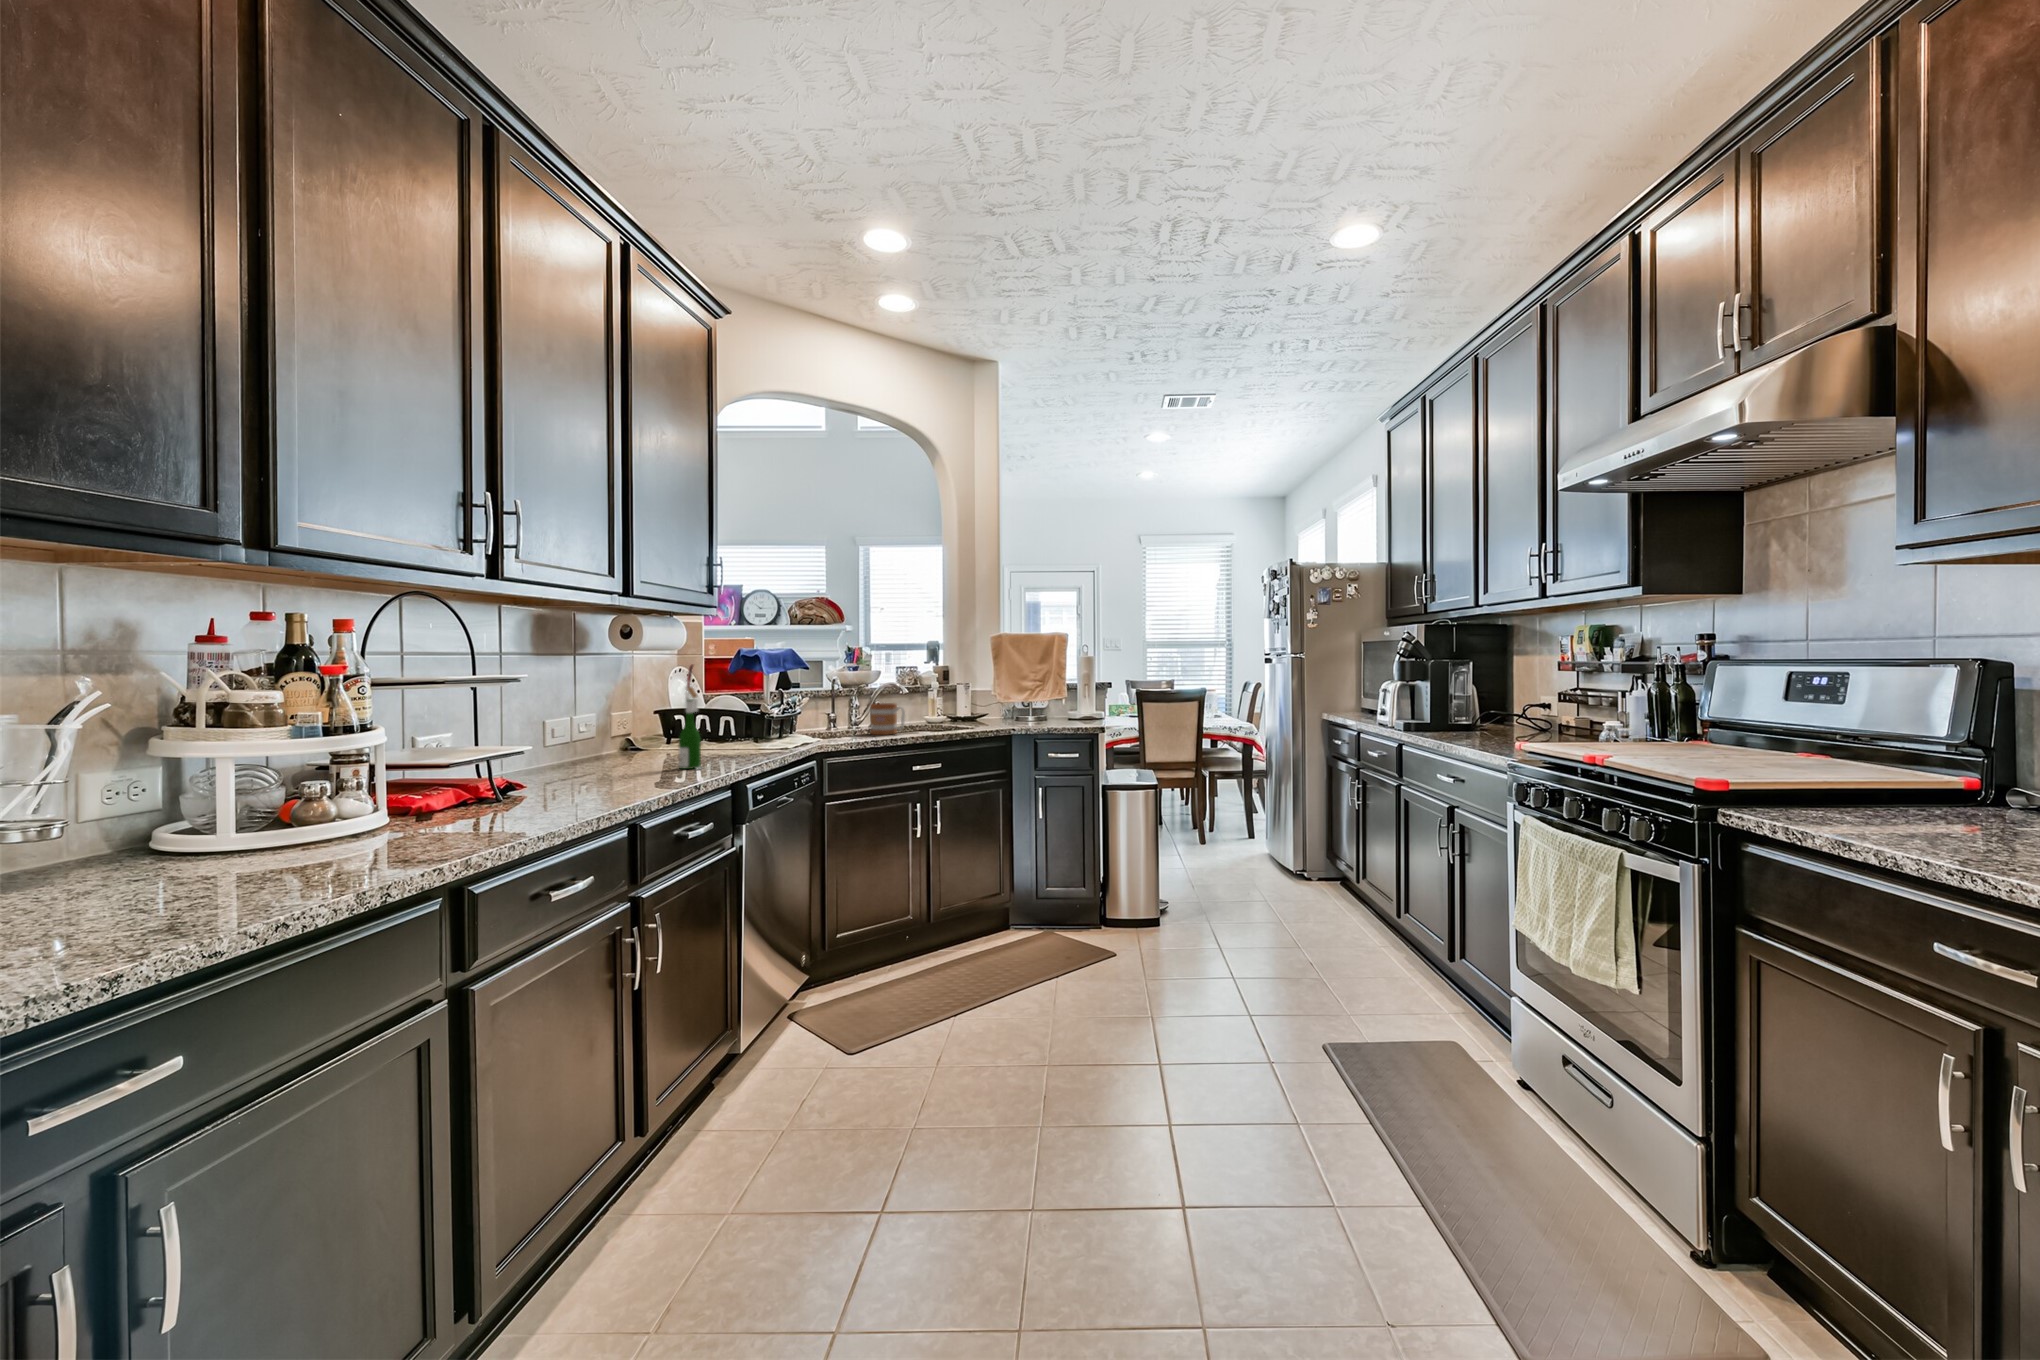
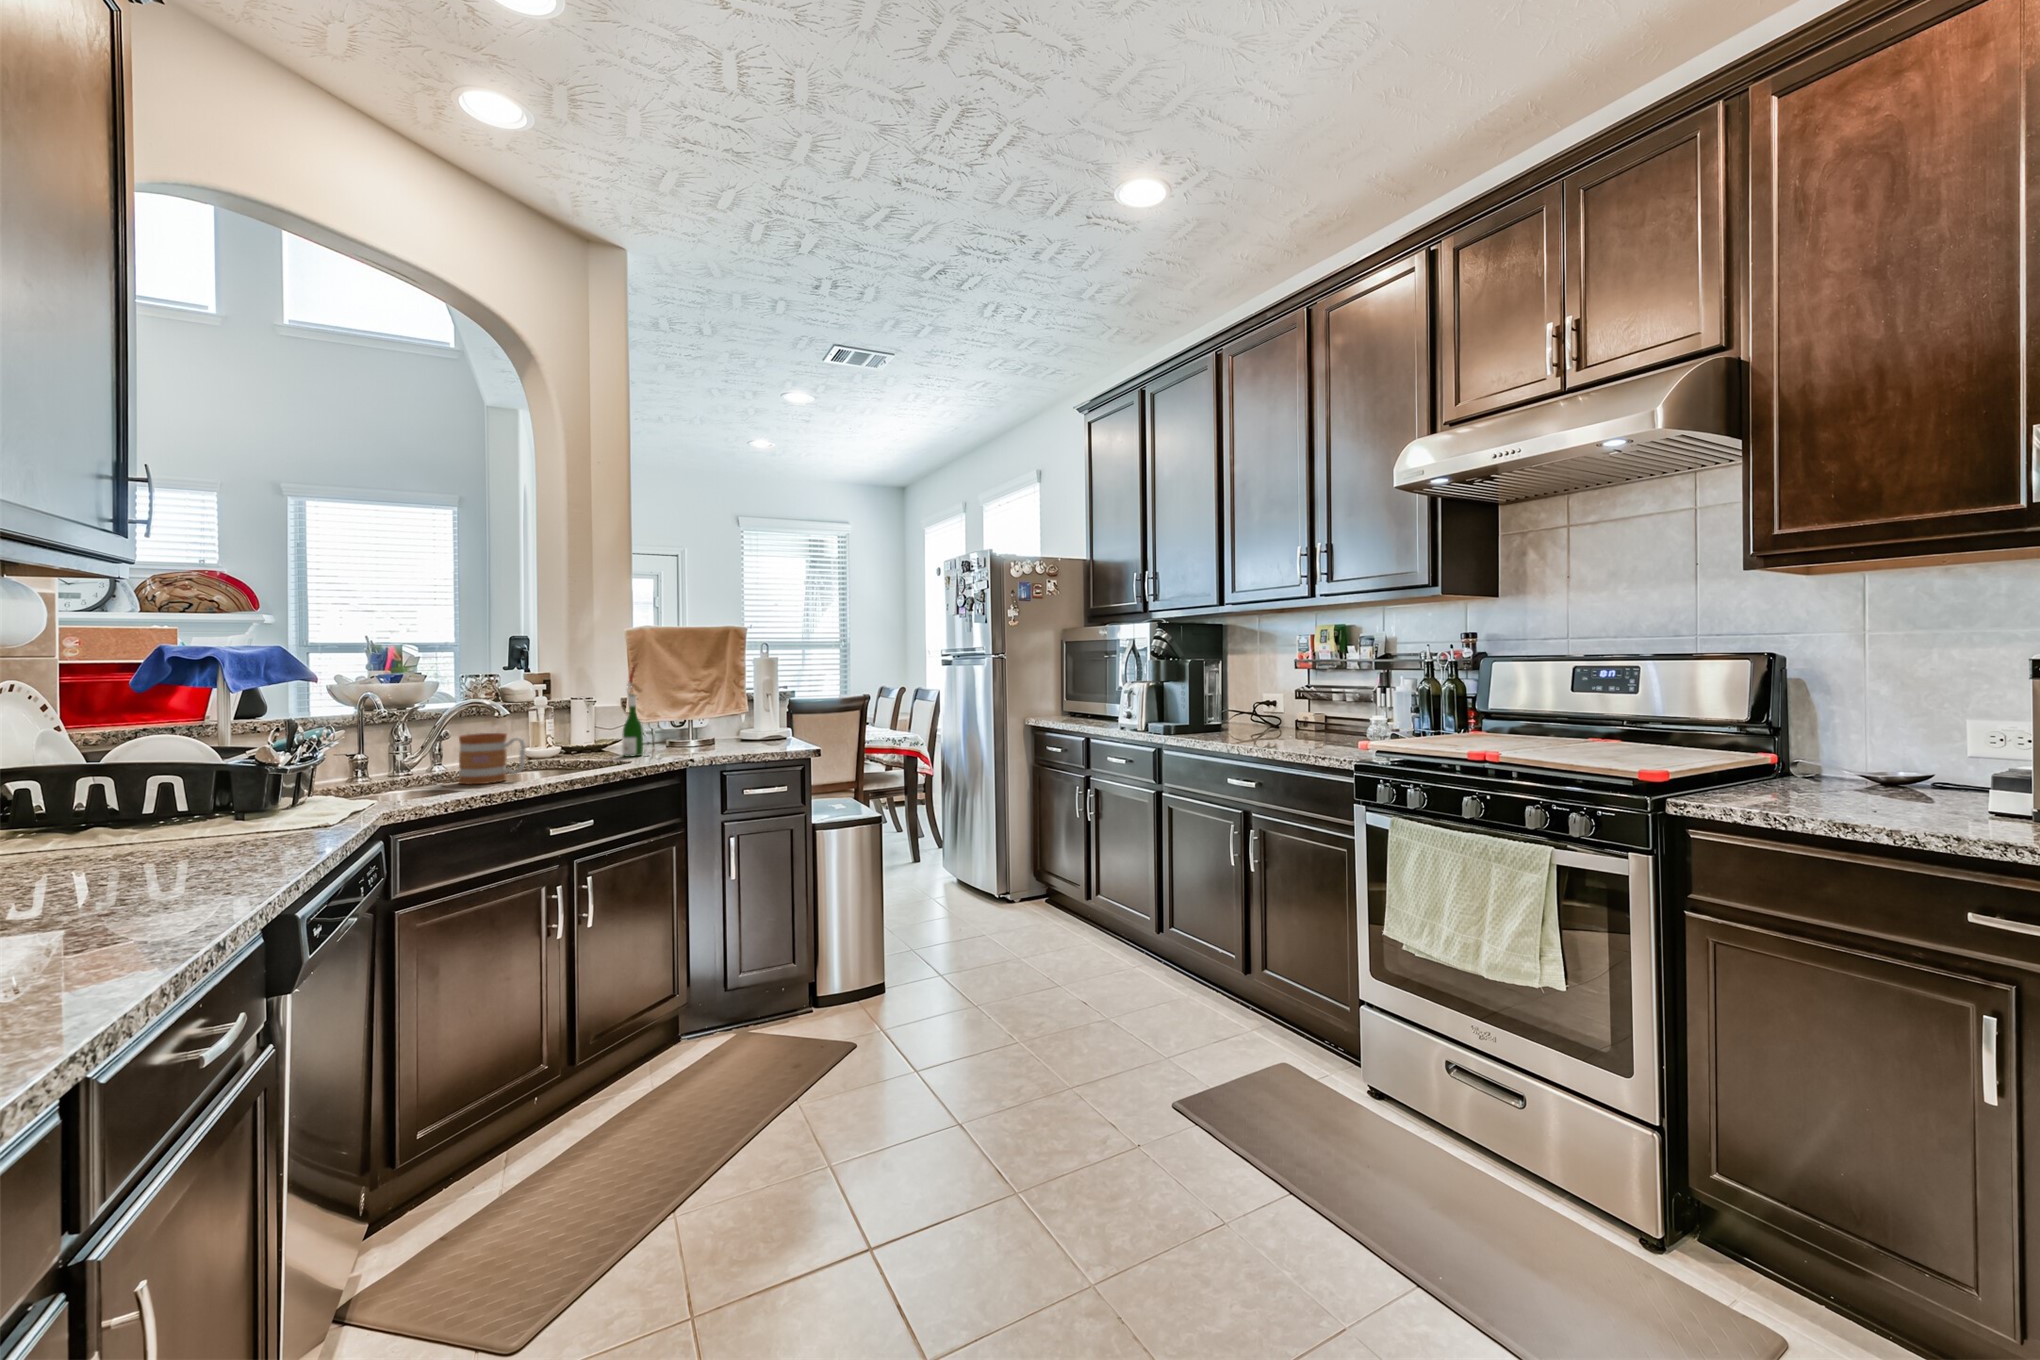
wine bottle: present [679,665,702,769] -> present [622,664,643,757]

